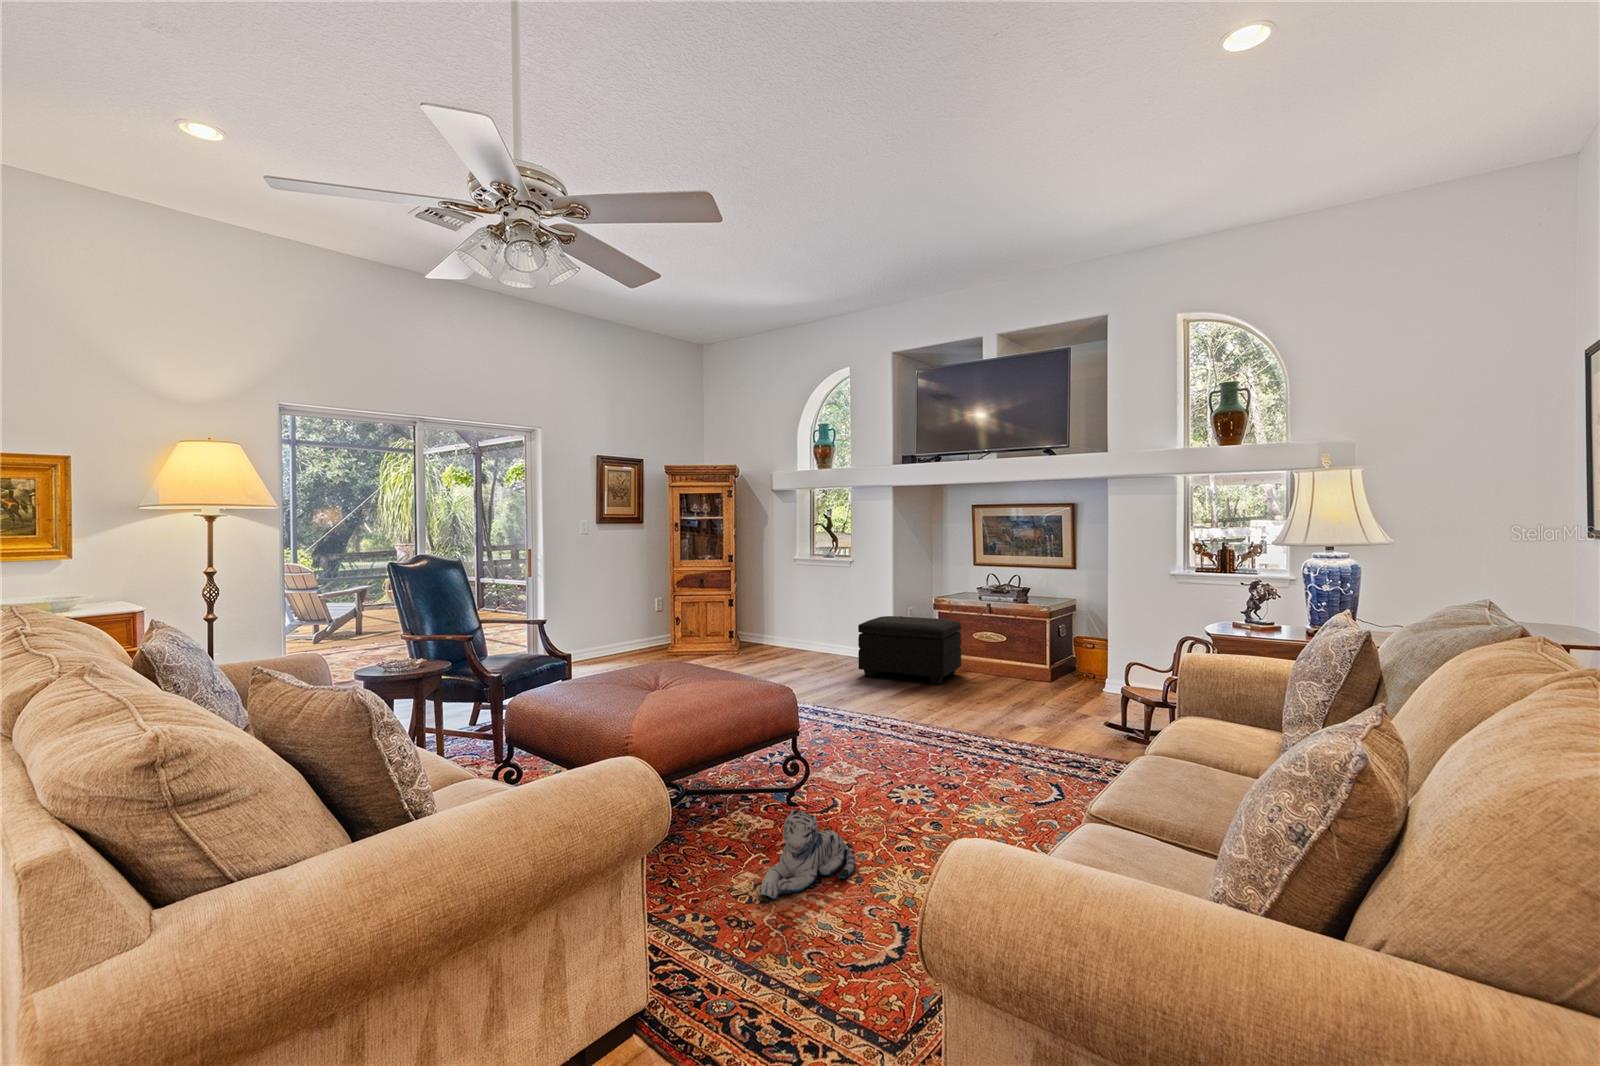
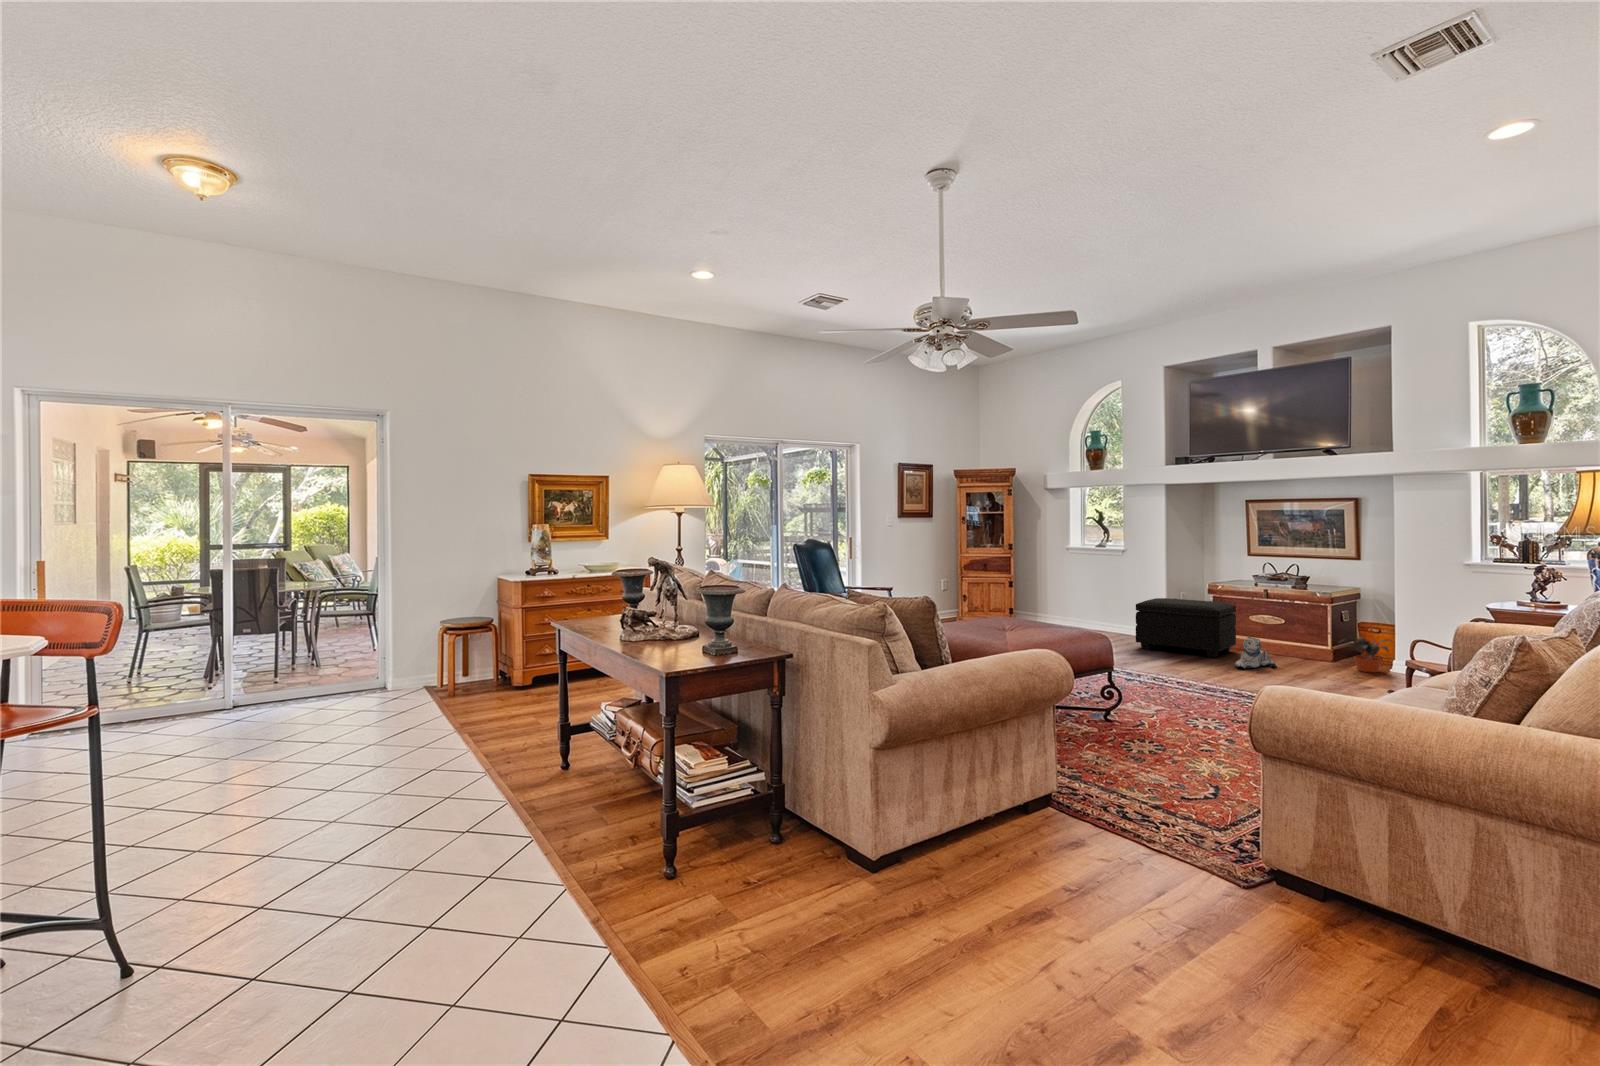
potted plant: none [1057,654,1112,694] -> present [1342,637,1389,672]
plush toy: present [760,810,855,899] -> present [1235,637,1276,668]

